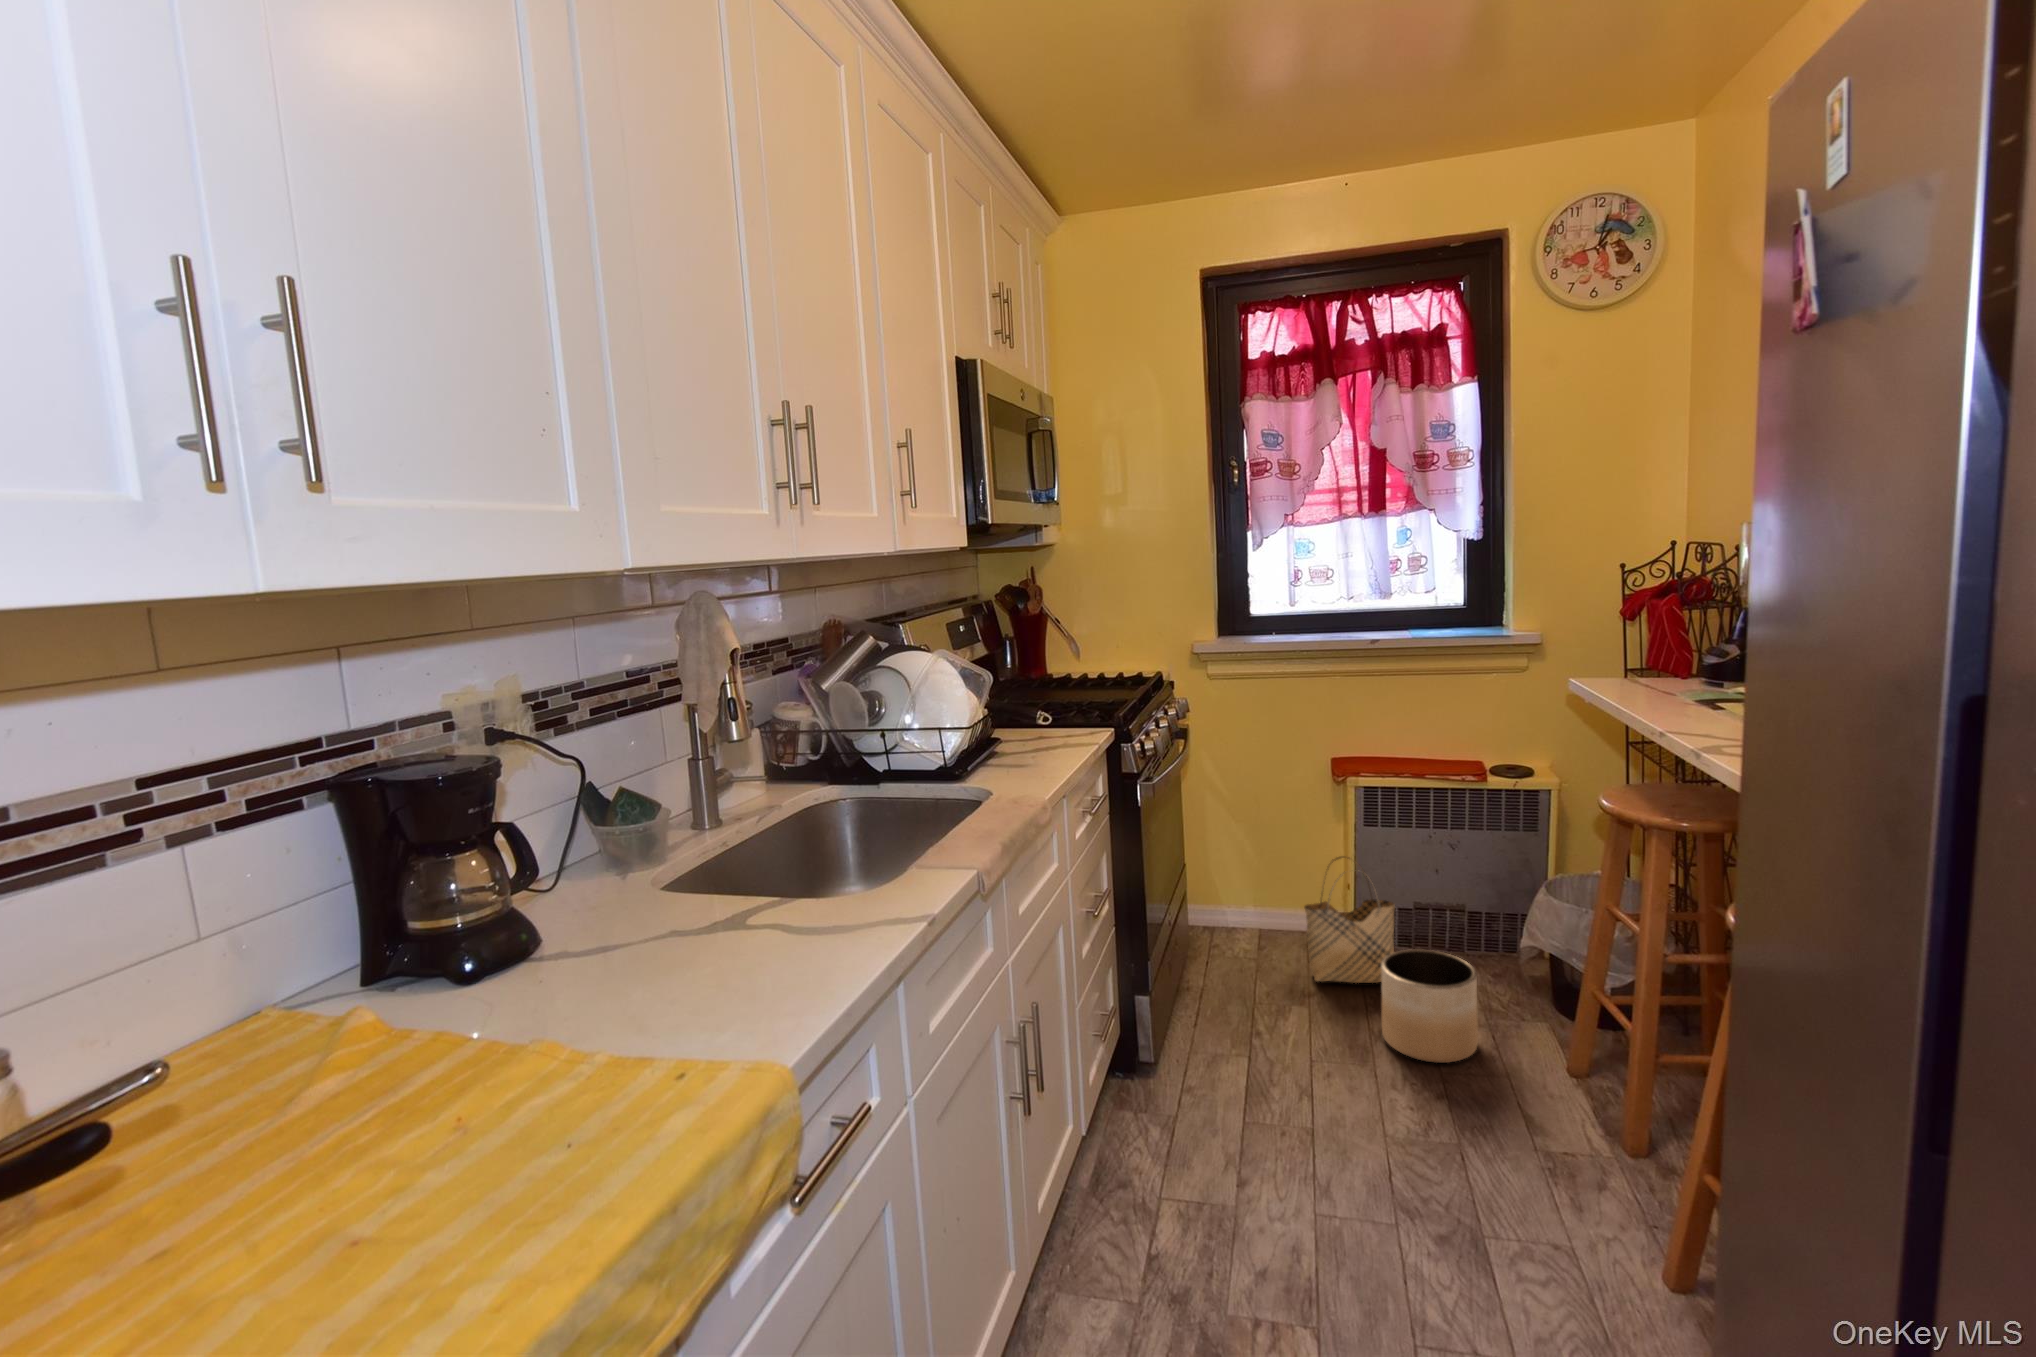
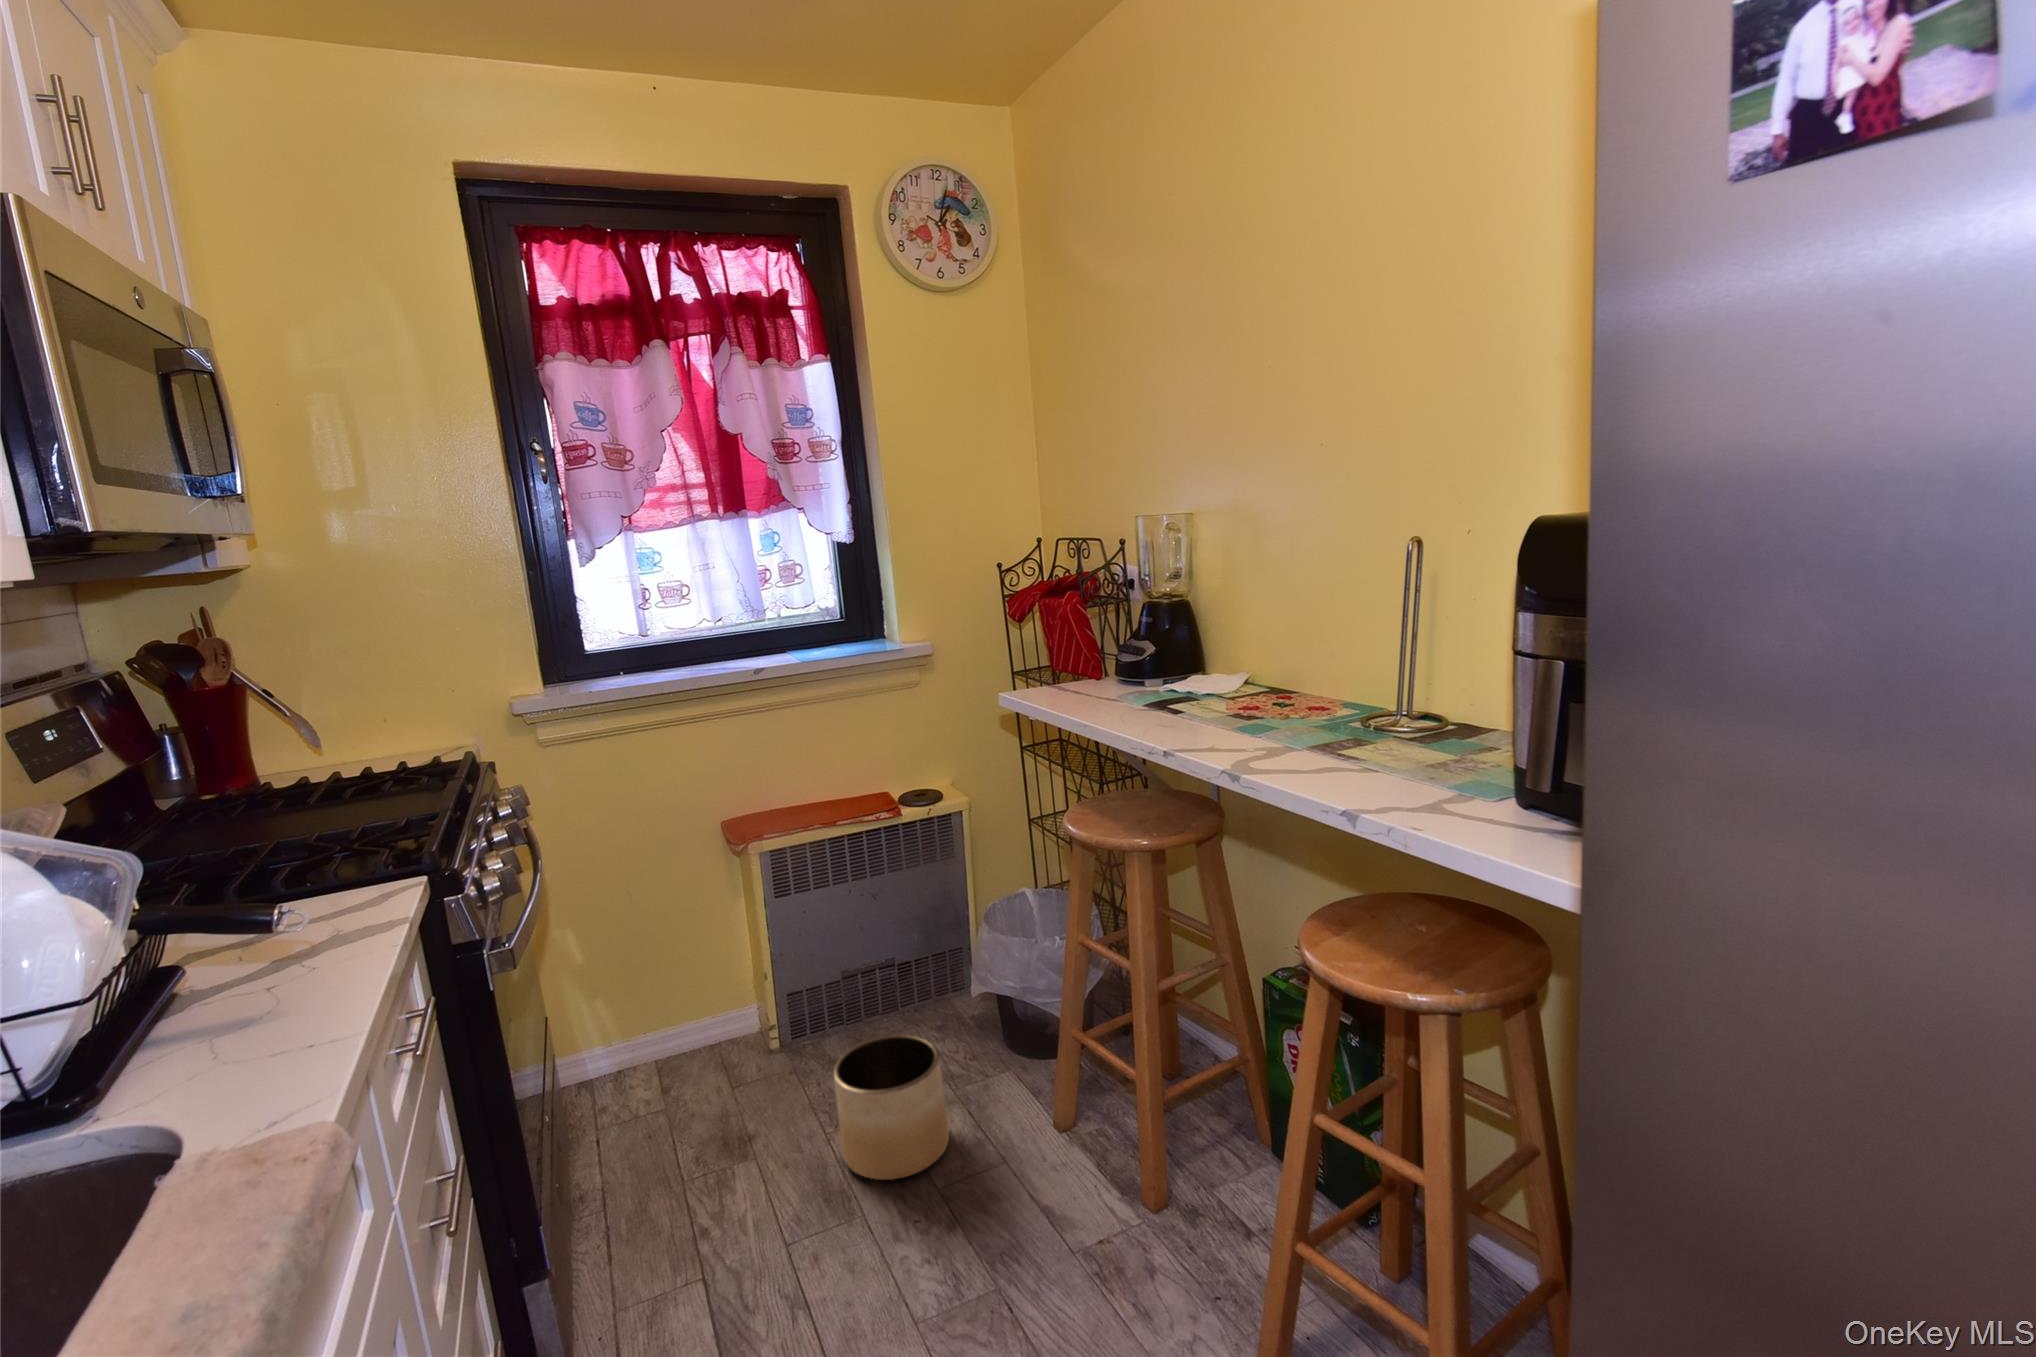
woven basket: present [1304,856,1395,983] -> none [719,945,838,1117]

